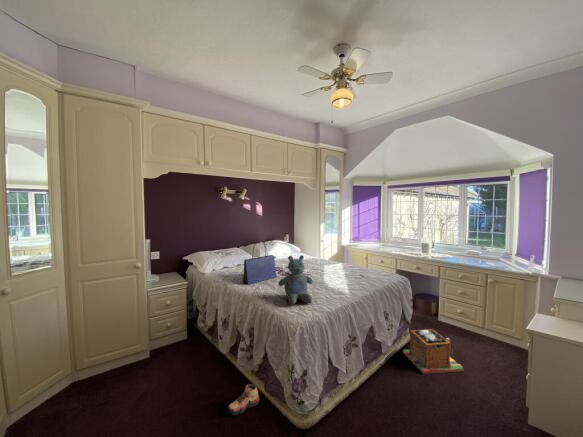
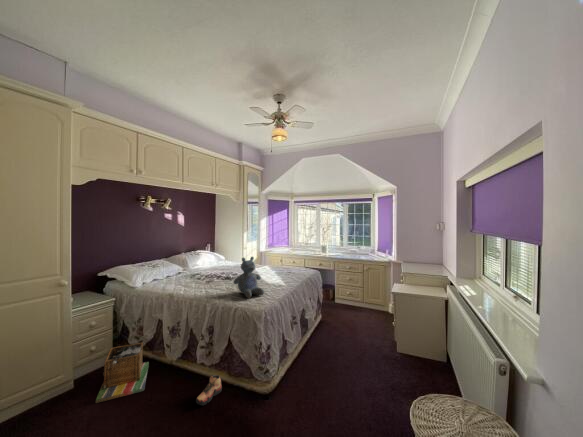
tote bag: present [243,240,277,284] -> none [189,247,219,289]
laundry basket: present [403,329,464,374] -> present [96,343,149,403]

